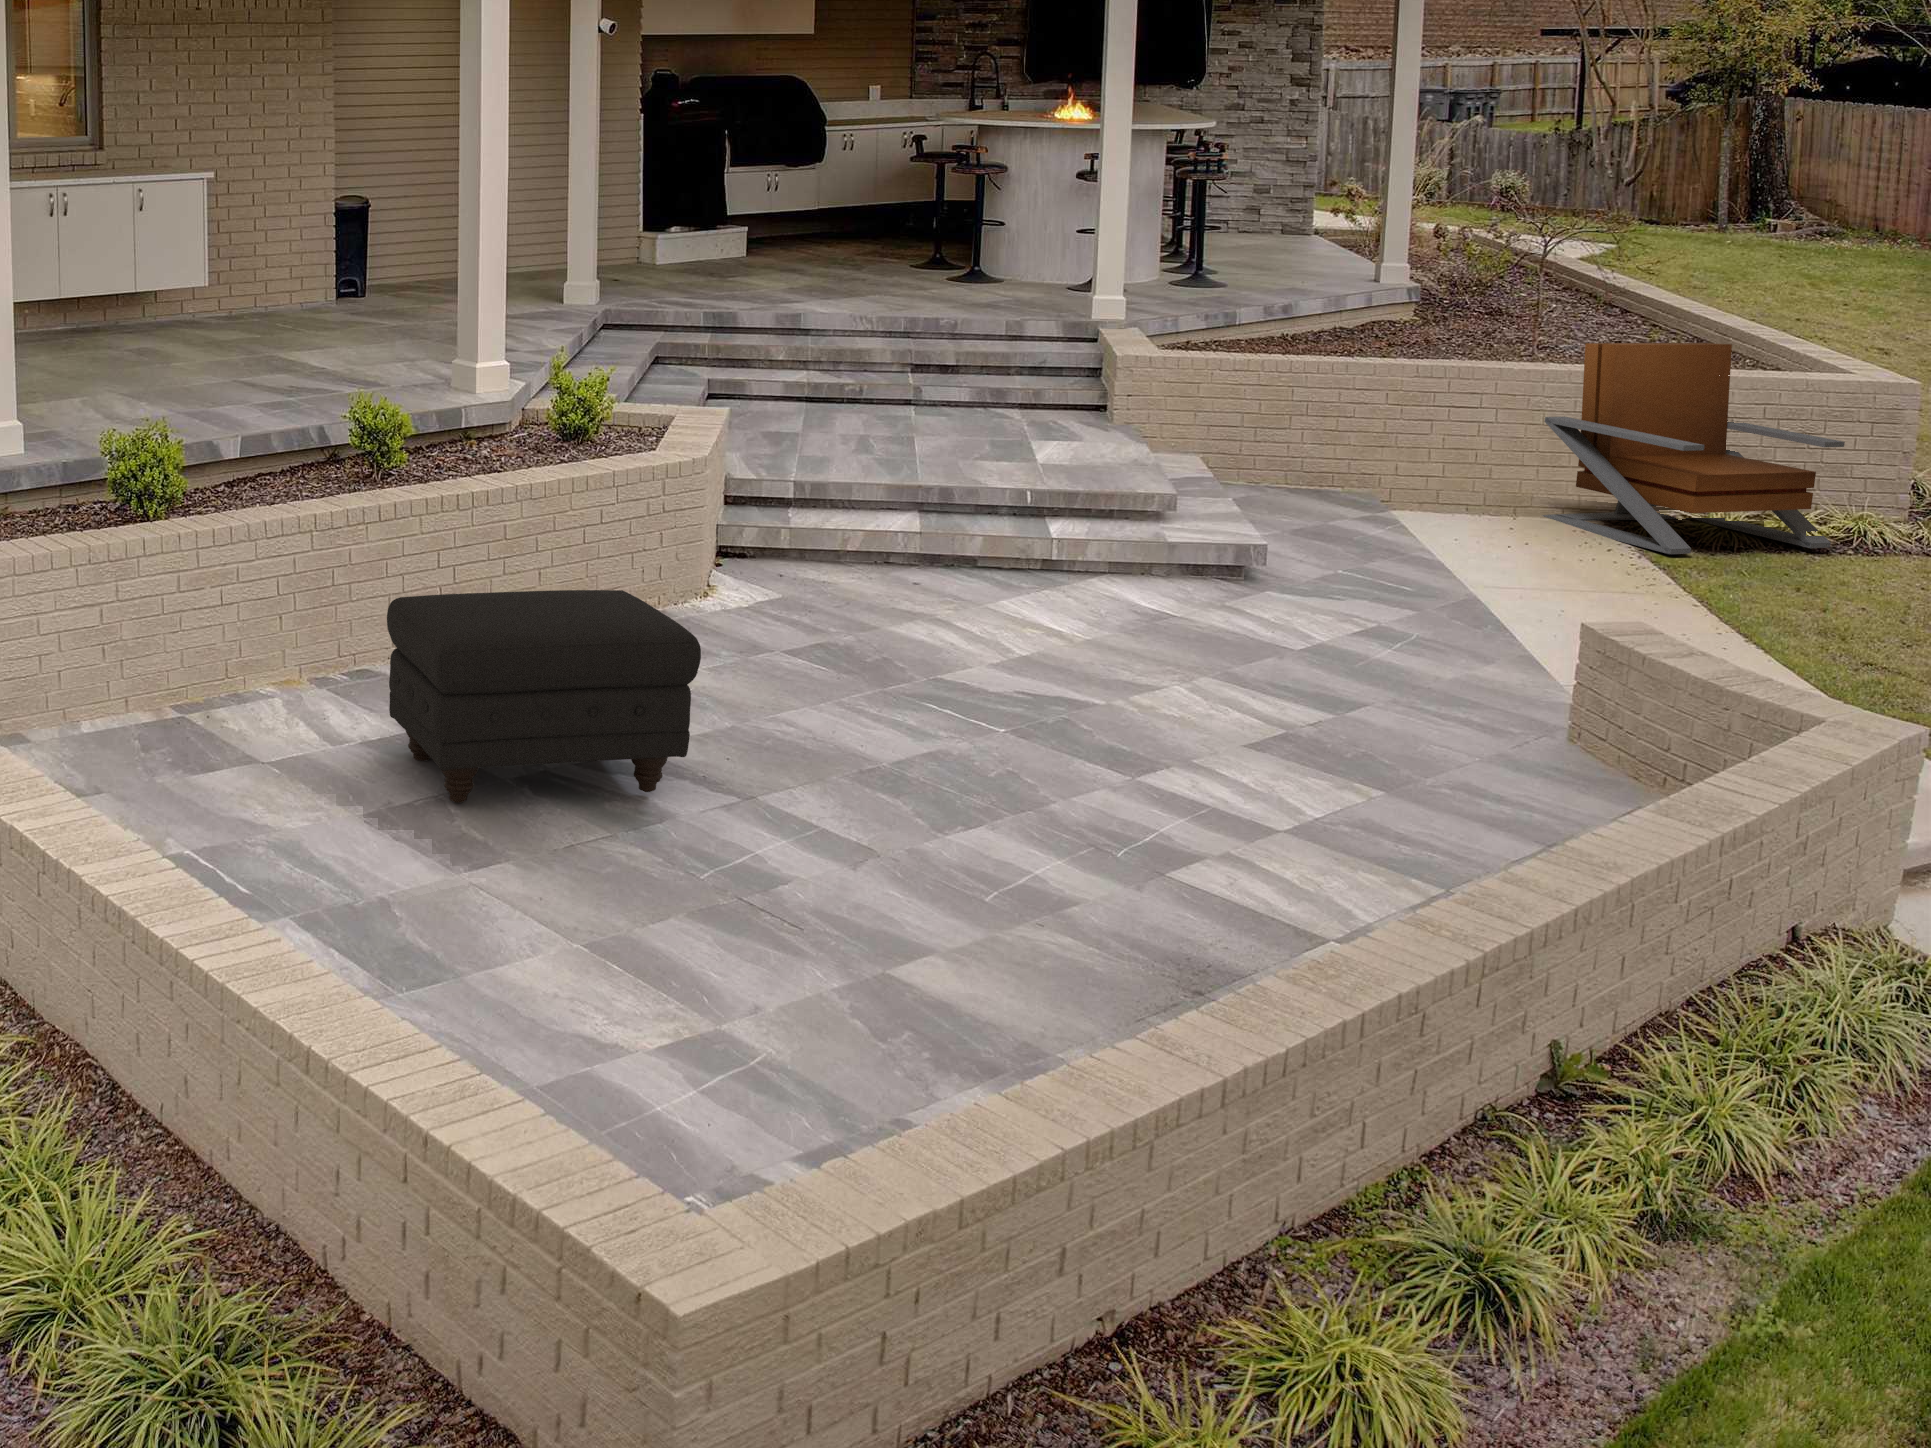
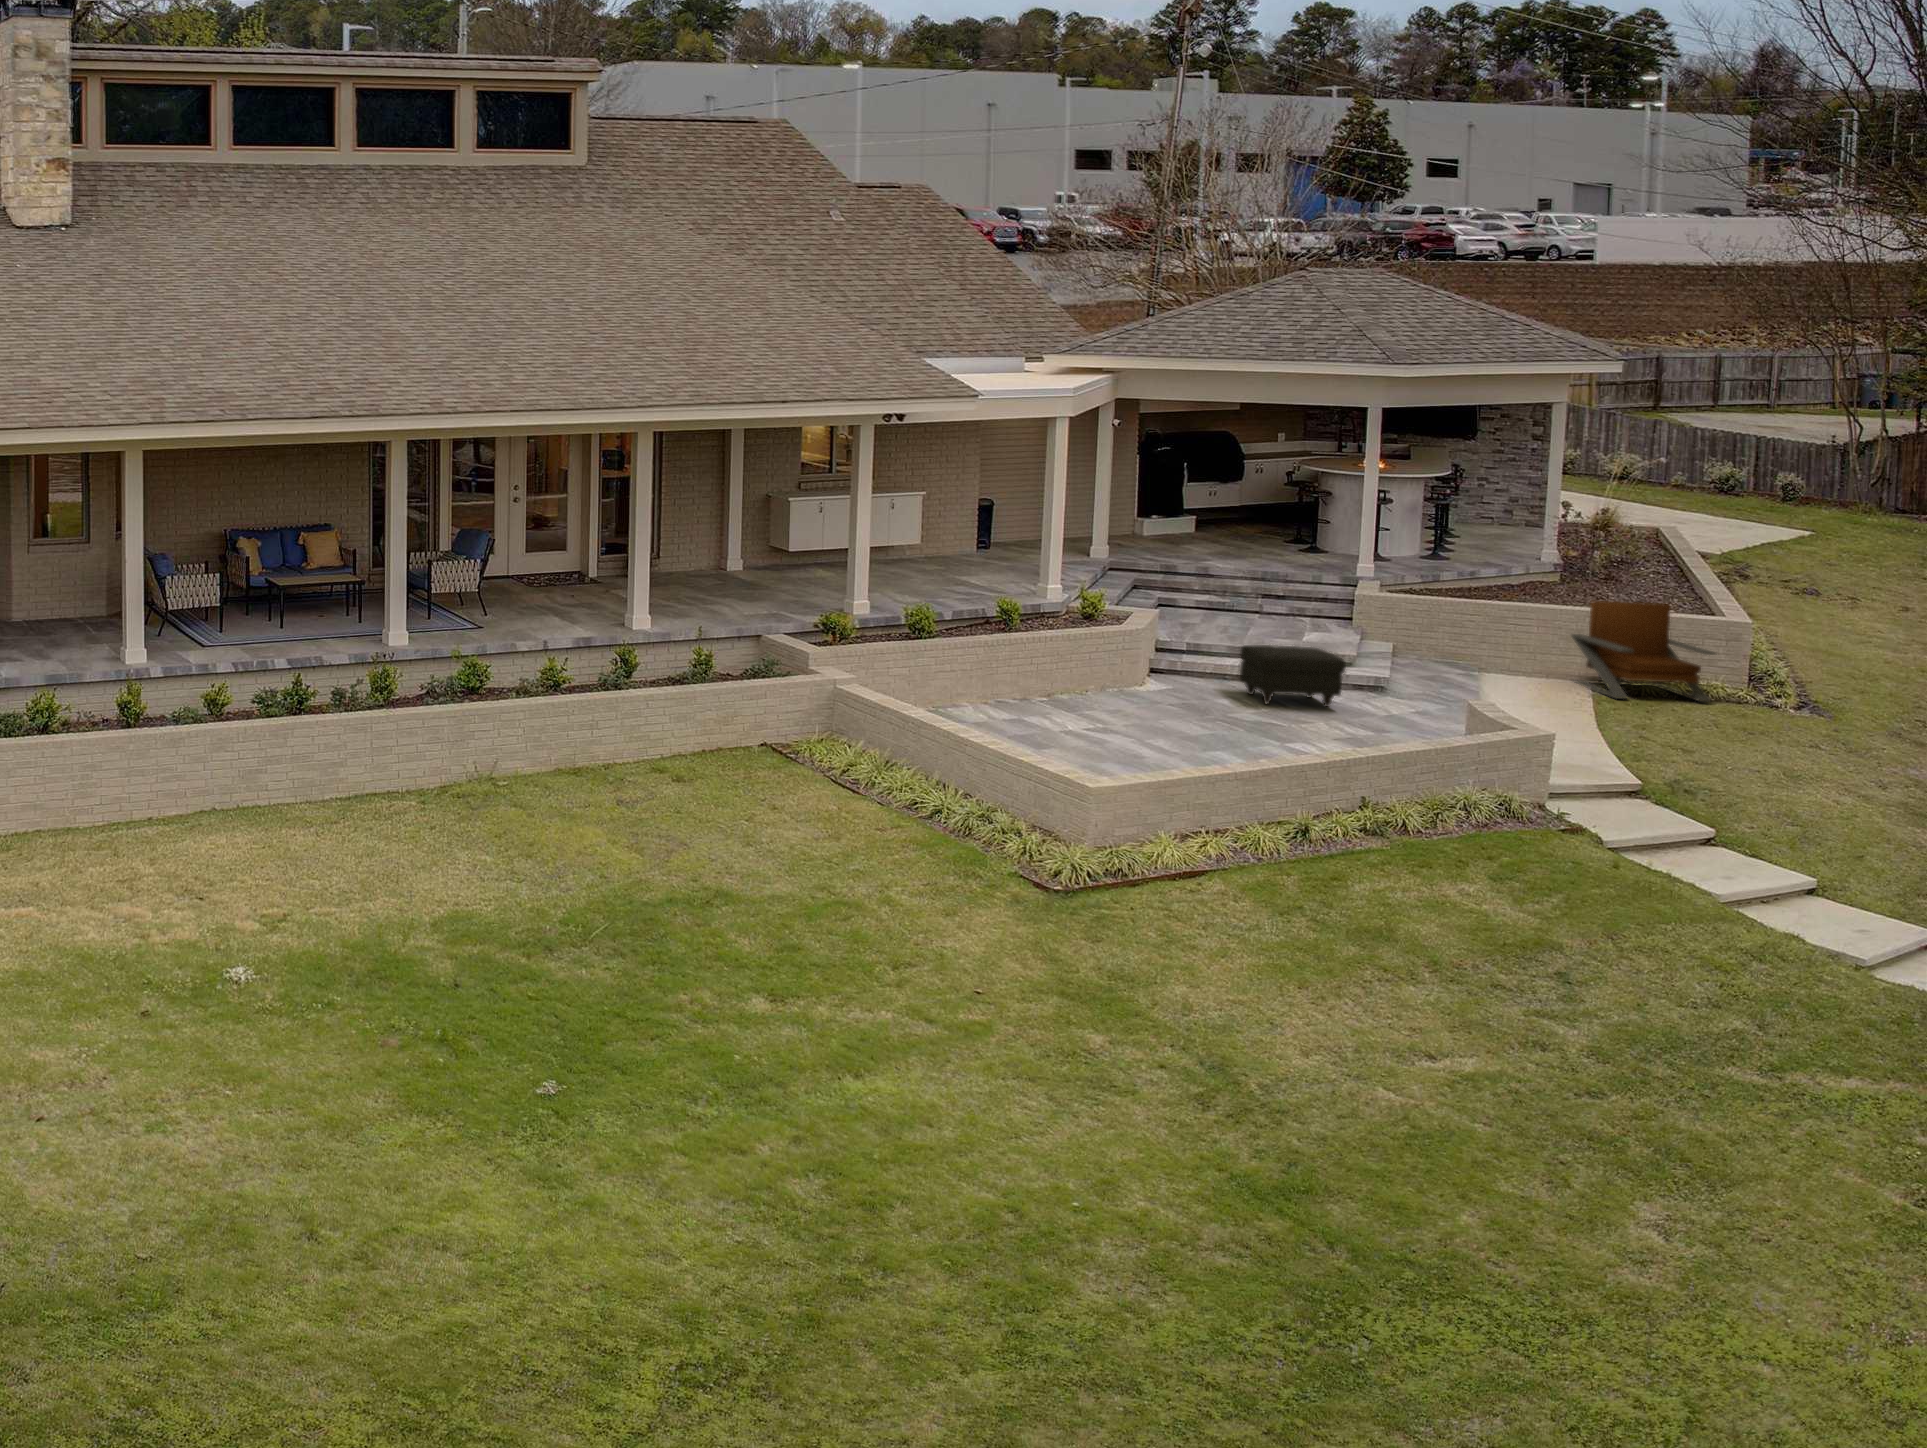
ottoman: present [387,590,701,803] -> present [1240,645,1346,707]

